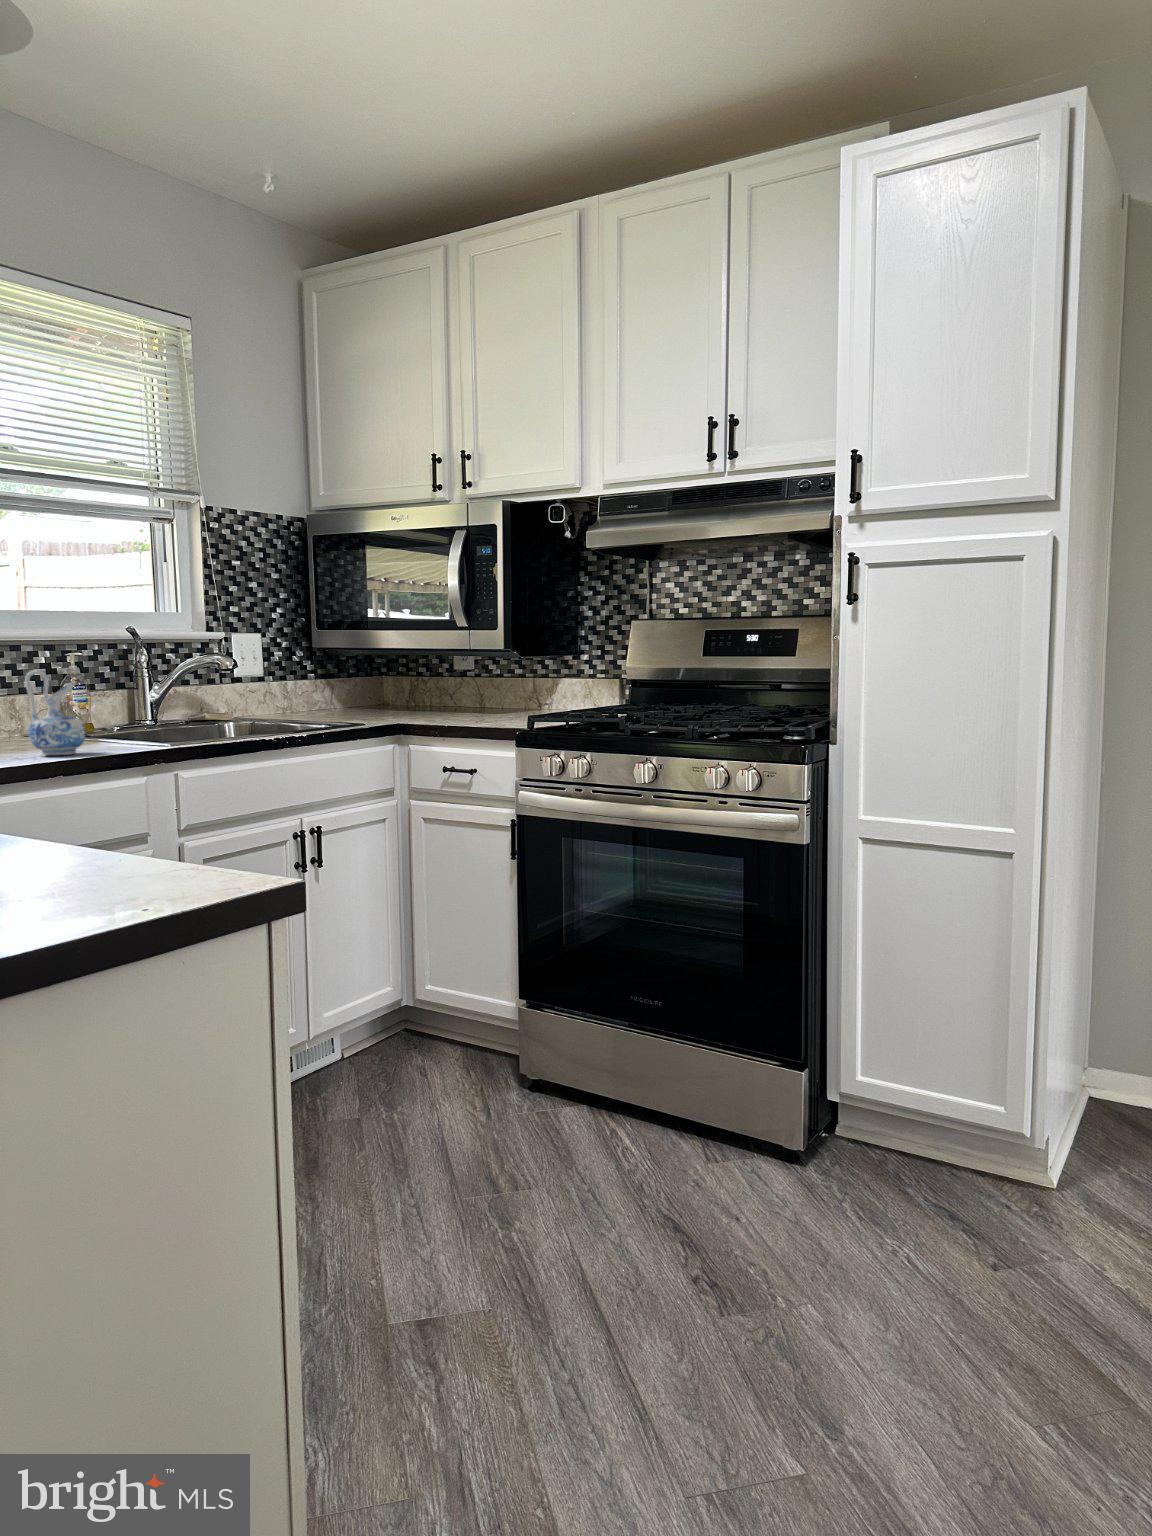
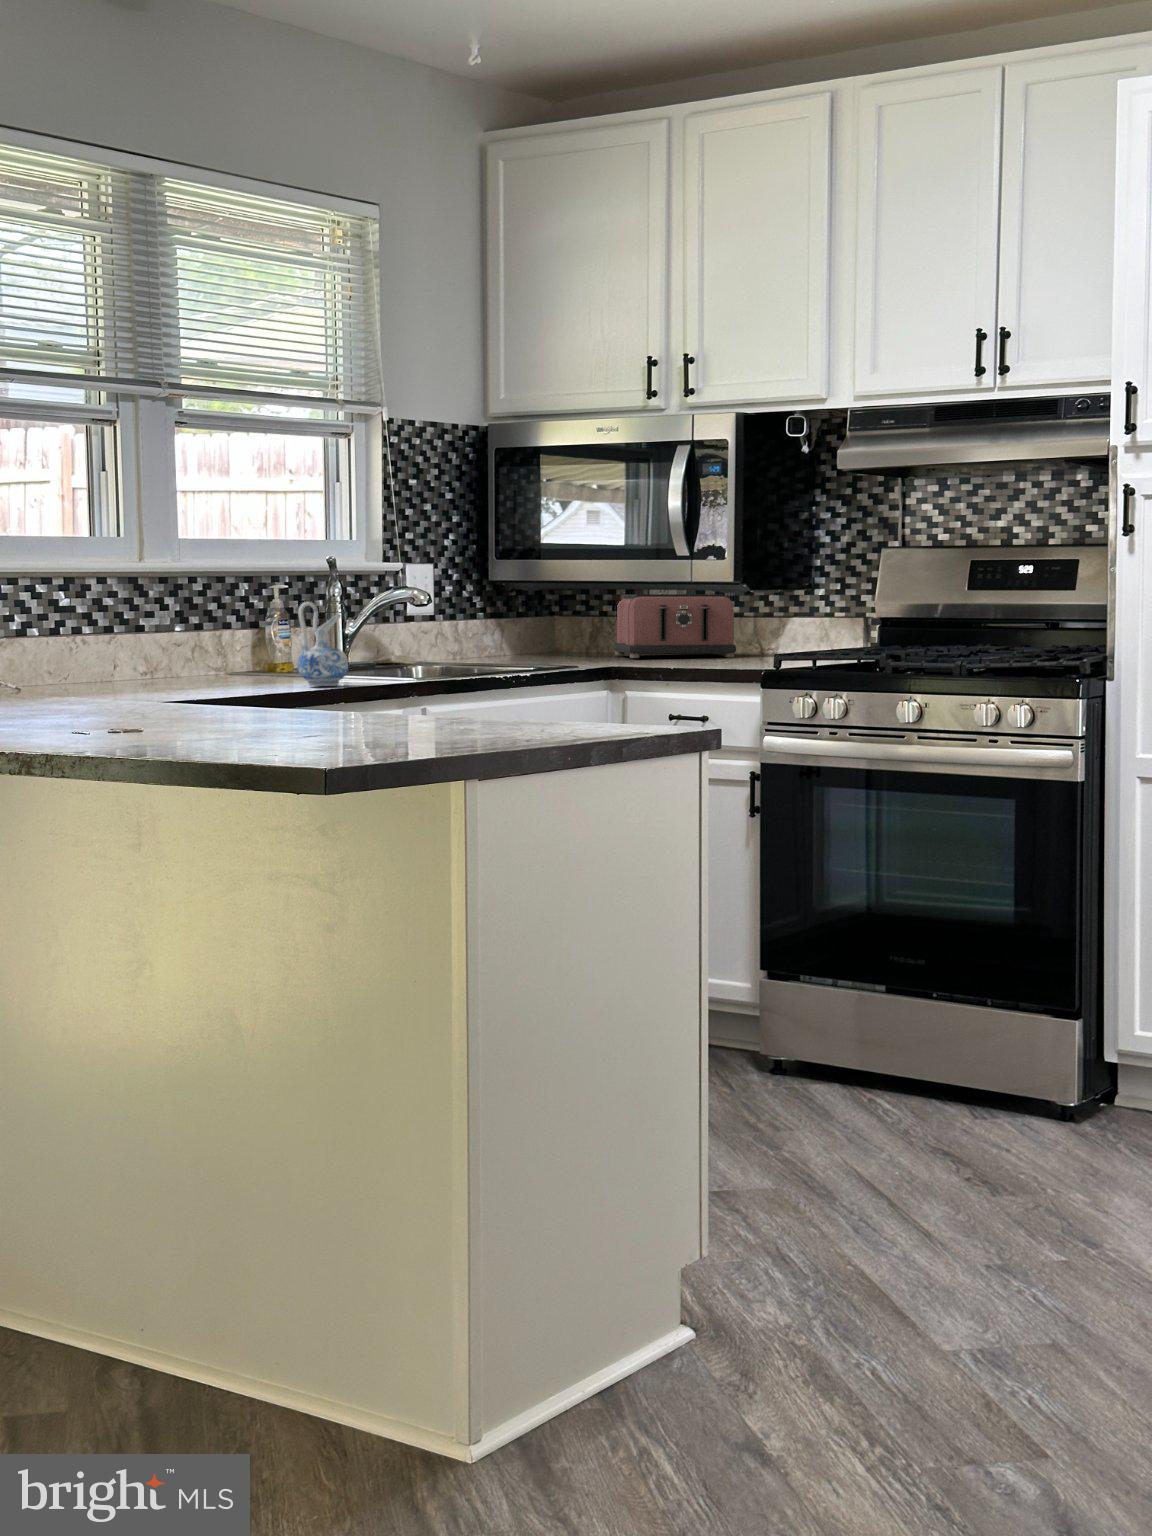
toaster: none [425,659,519,712] -> present [614,594,736,658]

